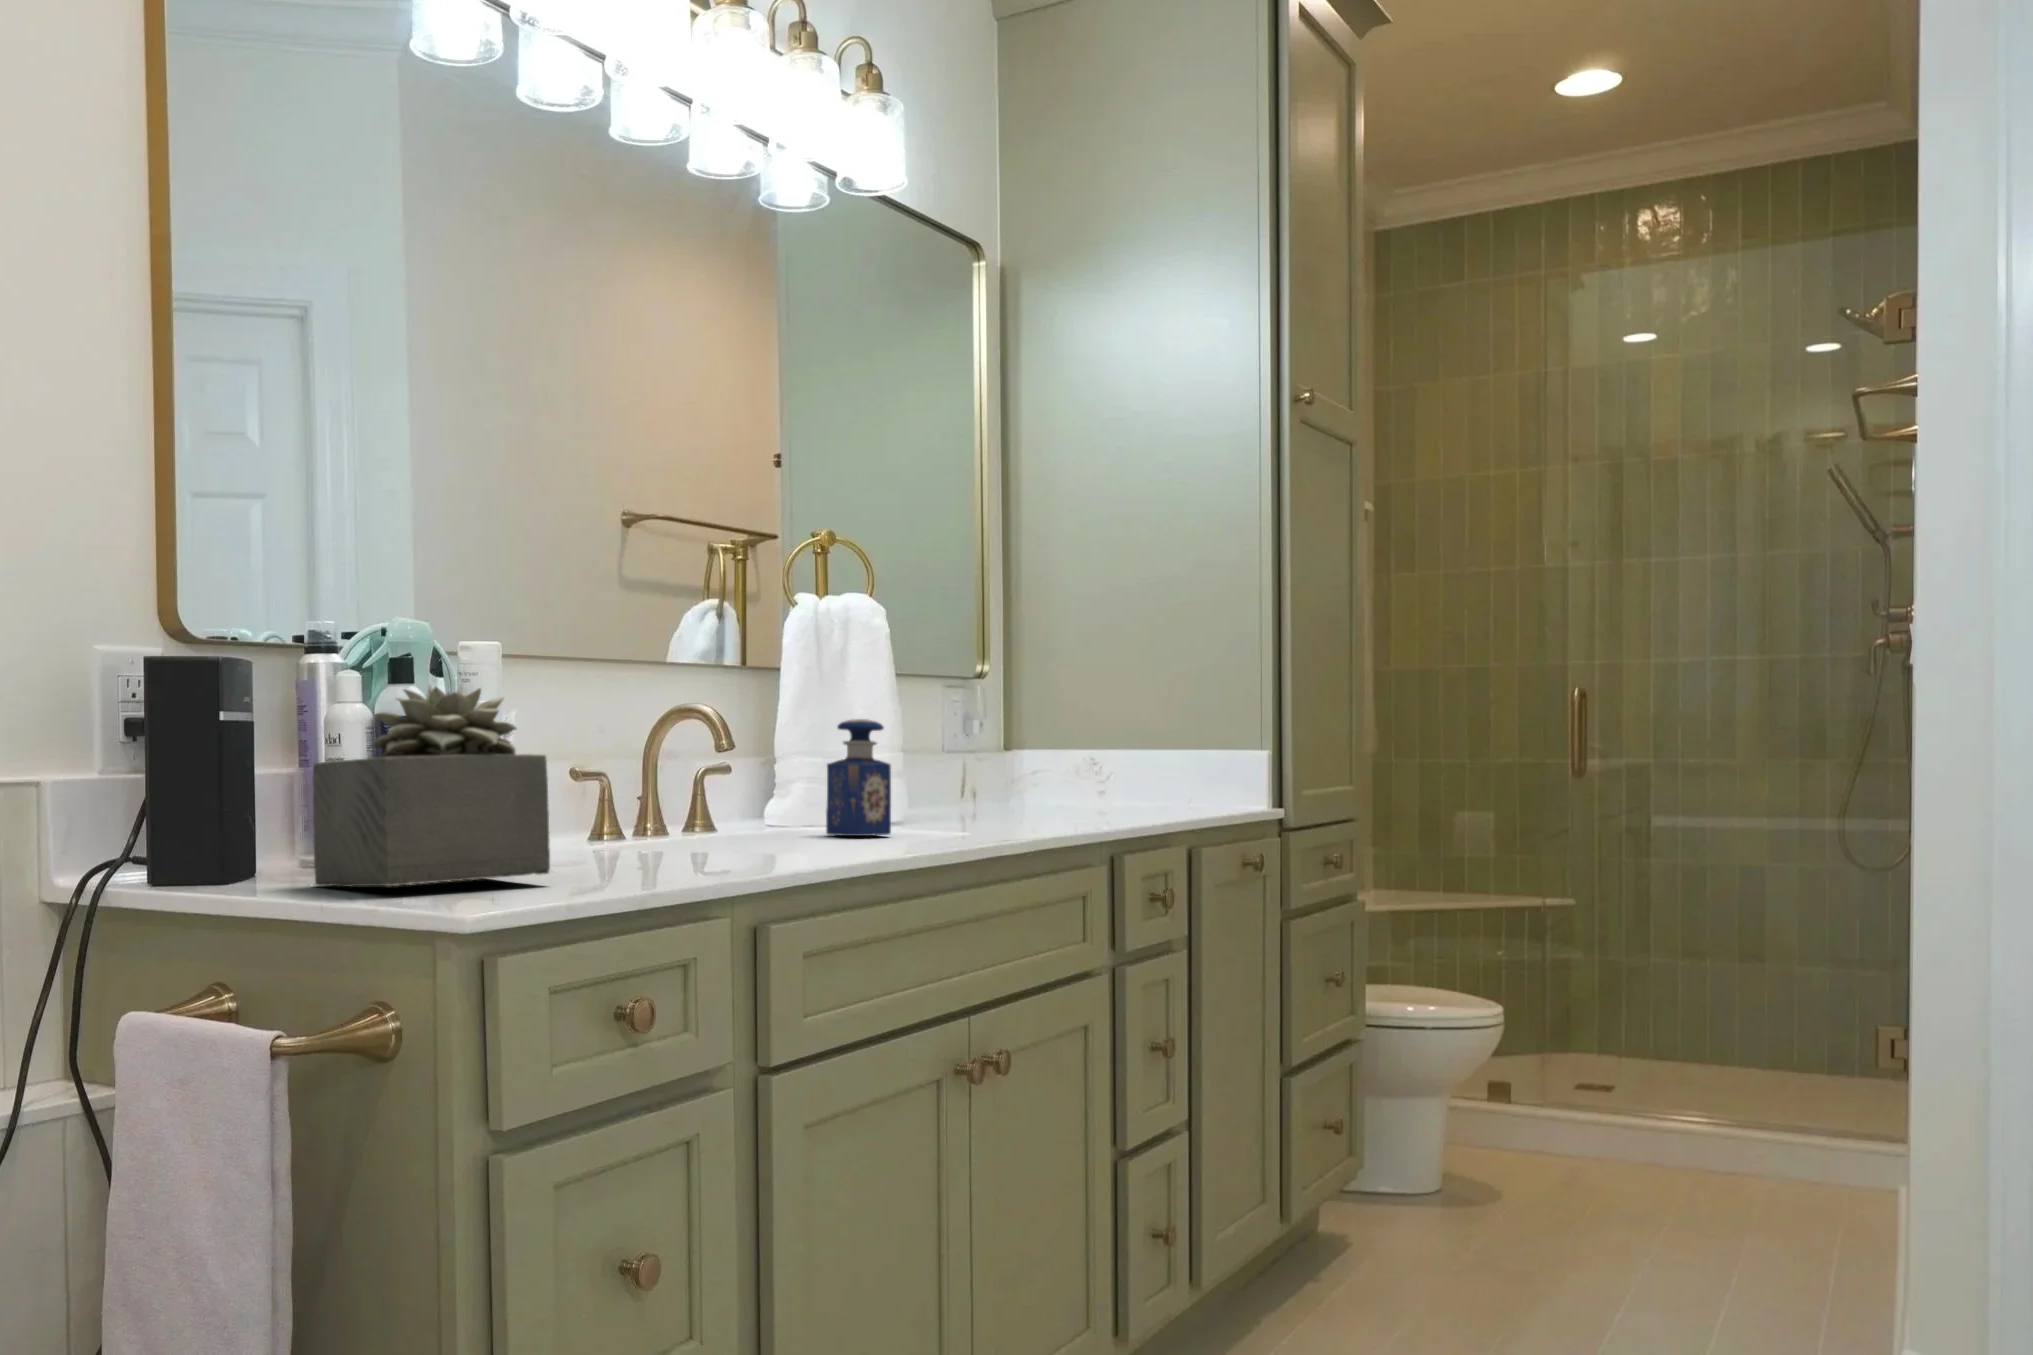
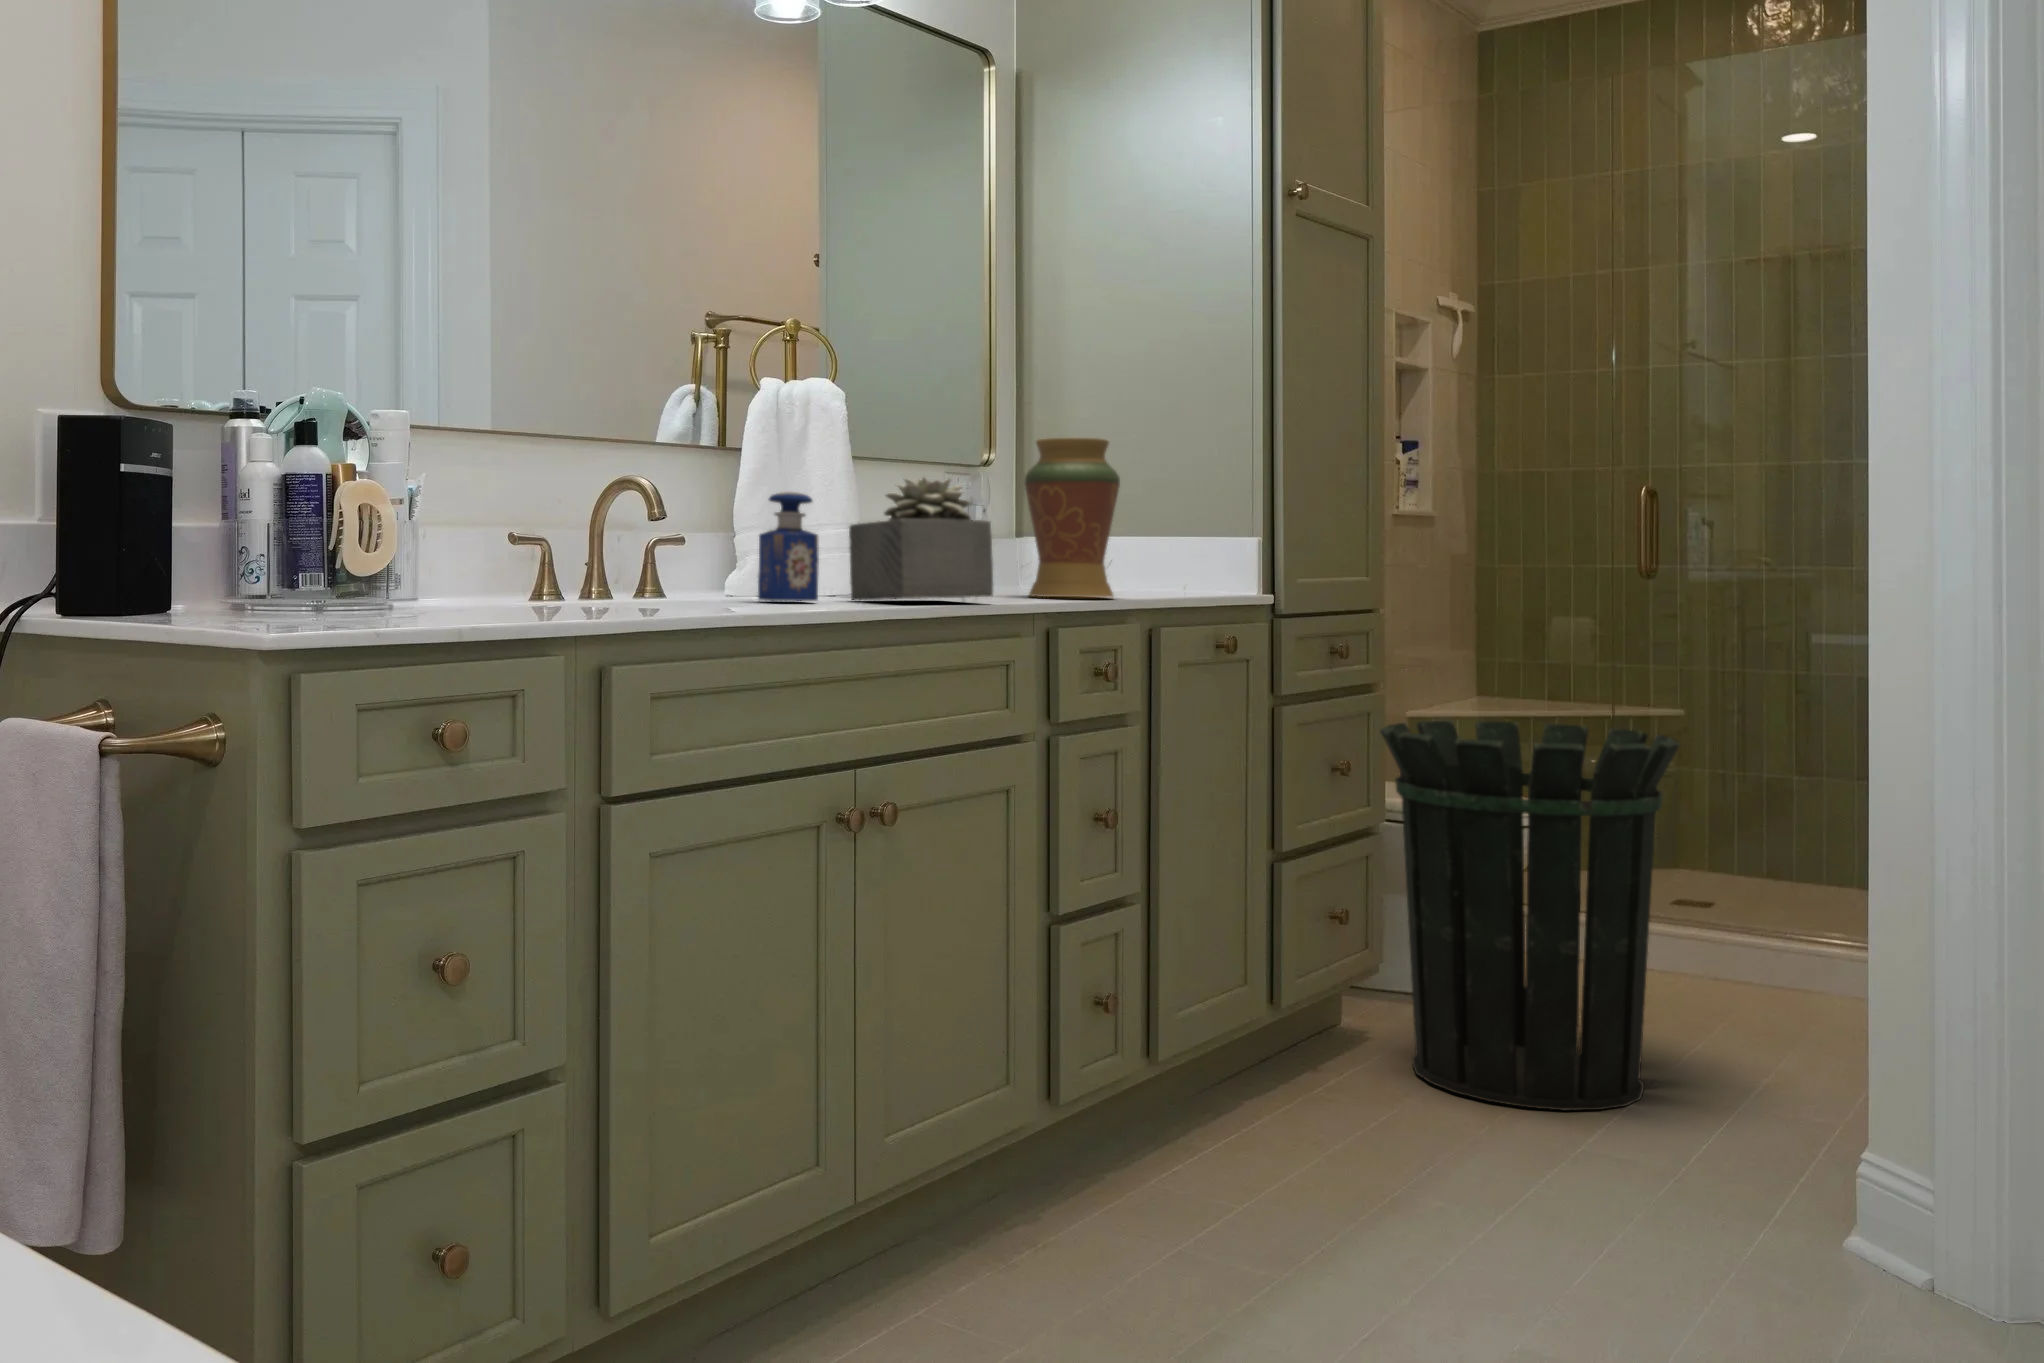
decorative vase: none [1053,655,1150,819] -> present [1024,437,1120,598]
succulent plant: present [313,686,550,887] -> present [849,478,993,600]
waste bin: none [1367,926,1645,1304] -> present [1380,721,1680,1111]

